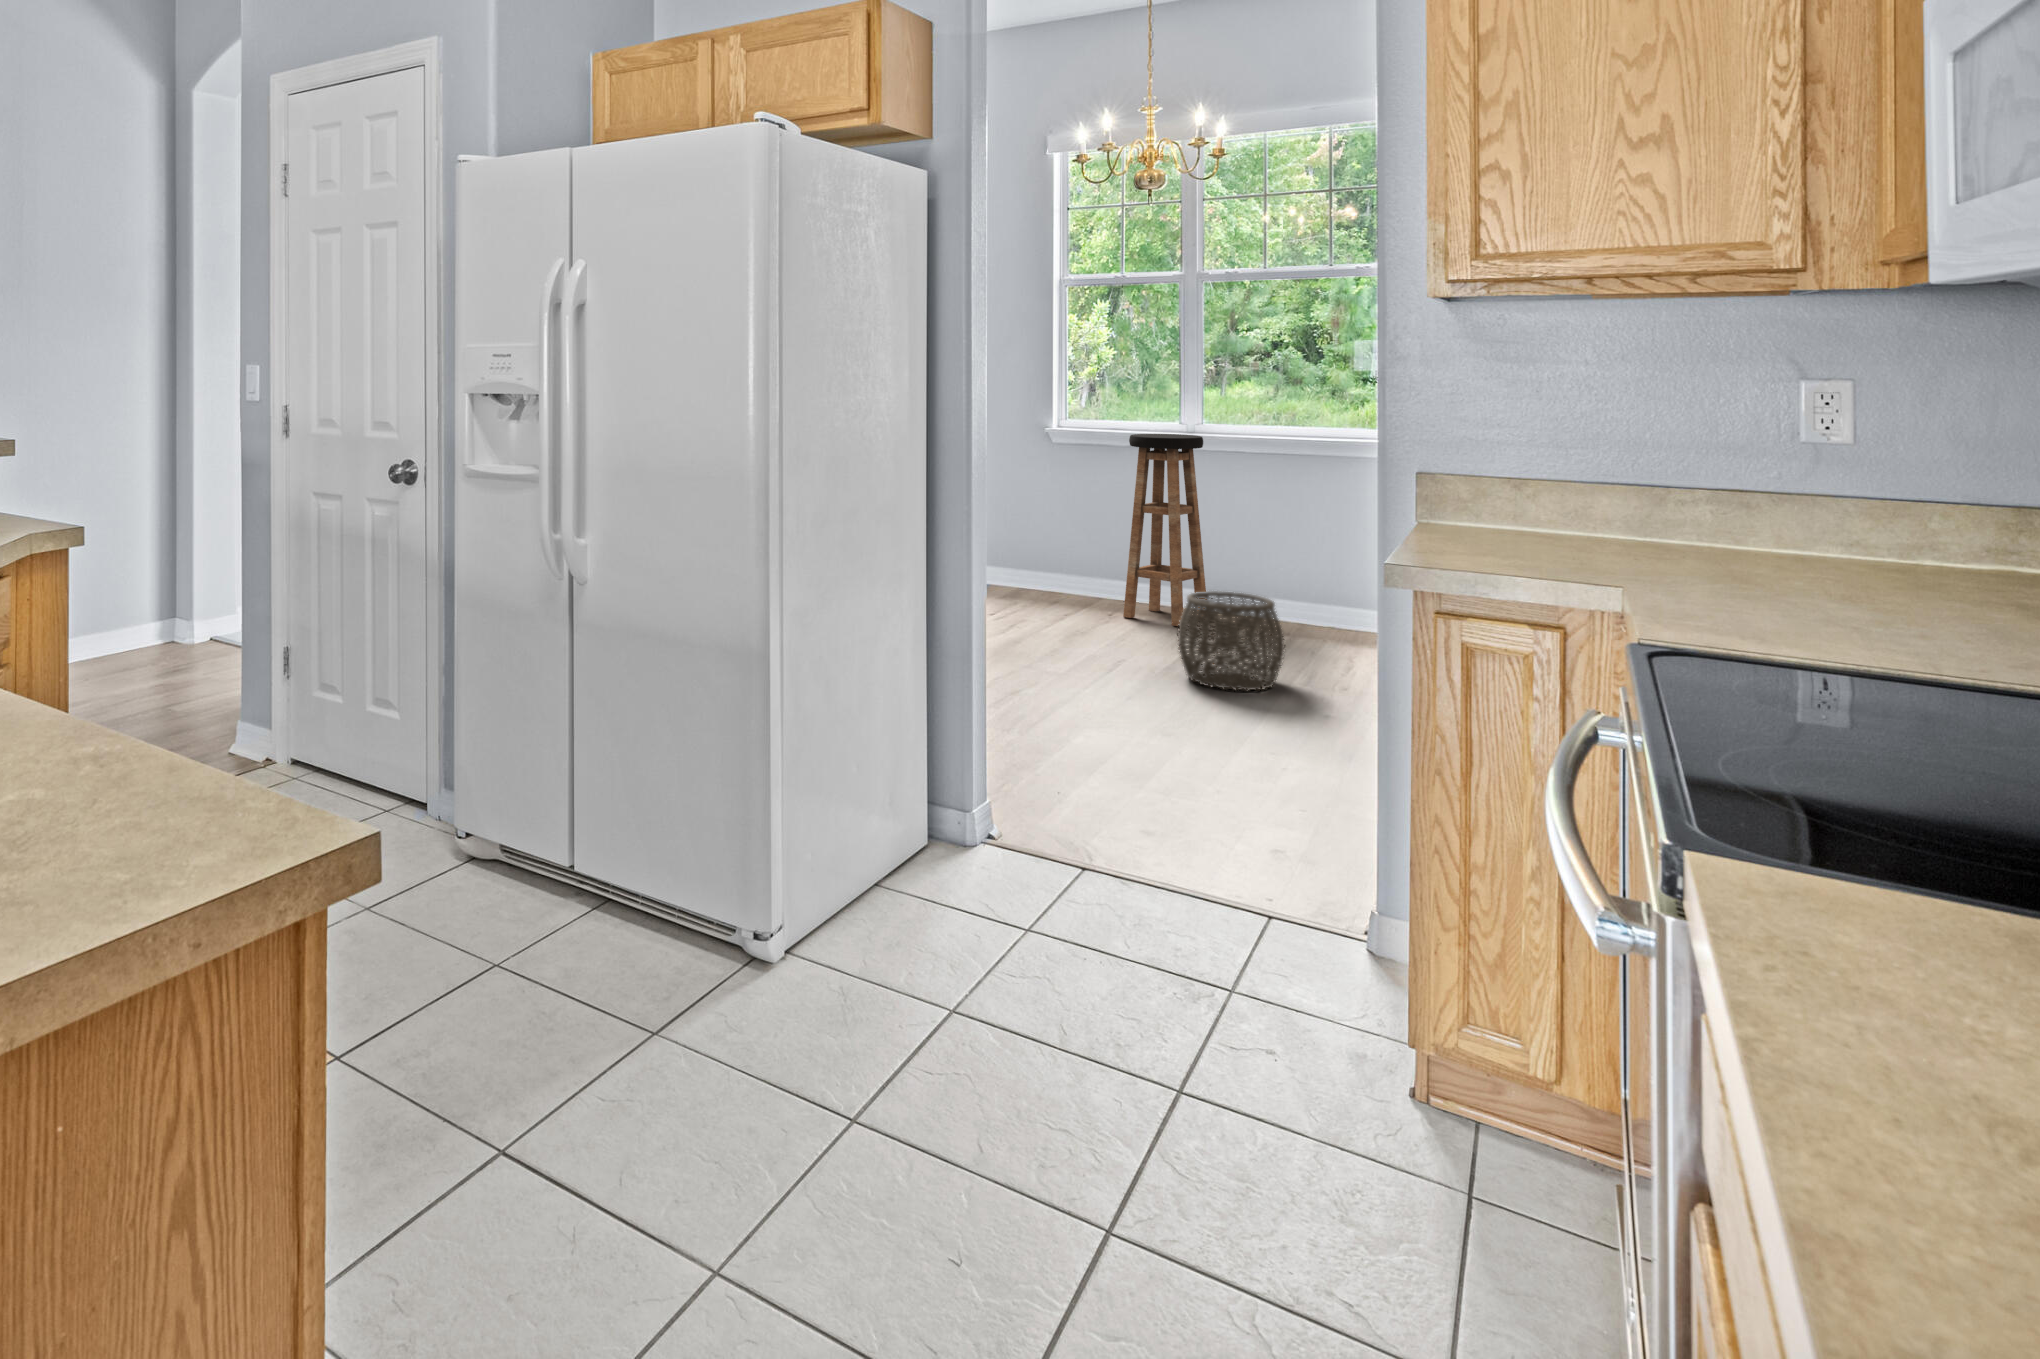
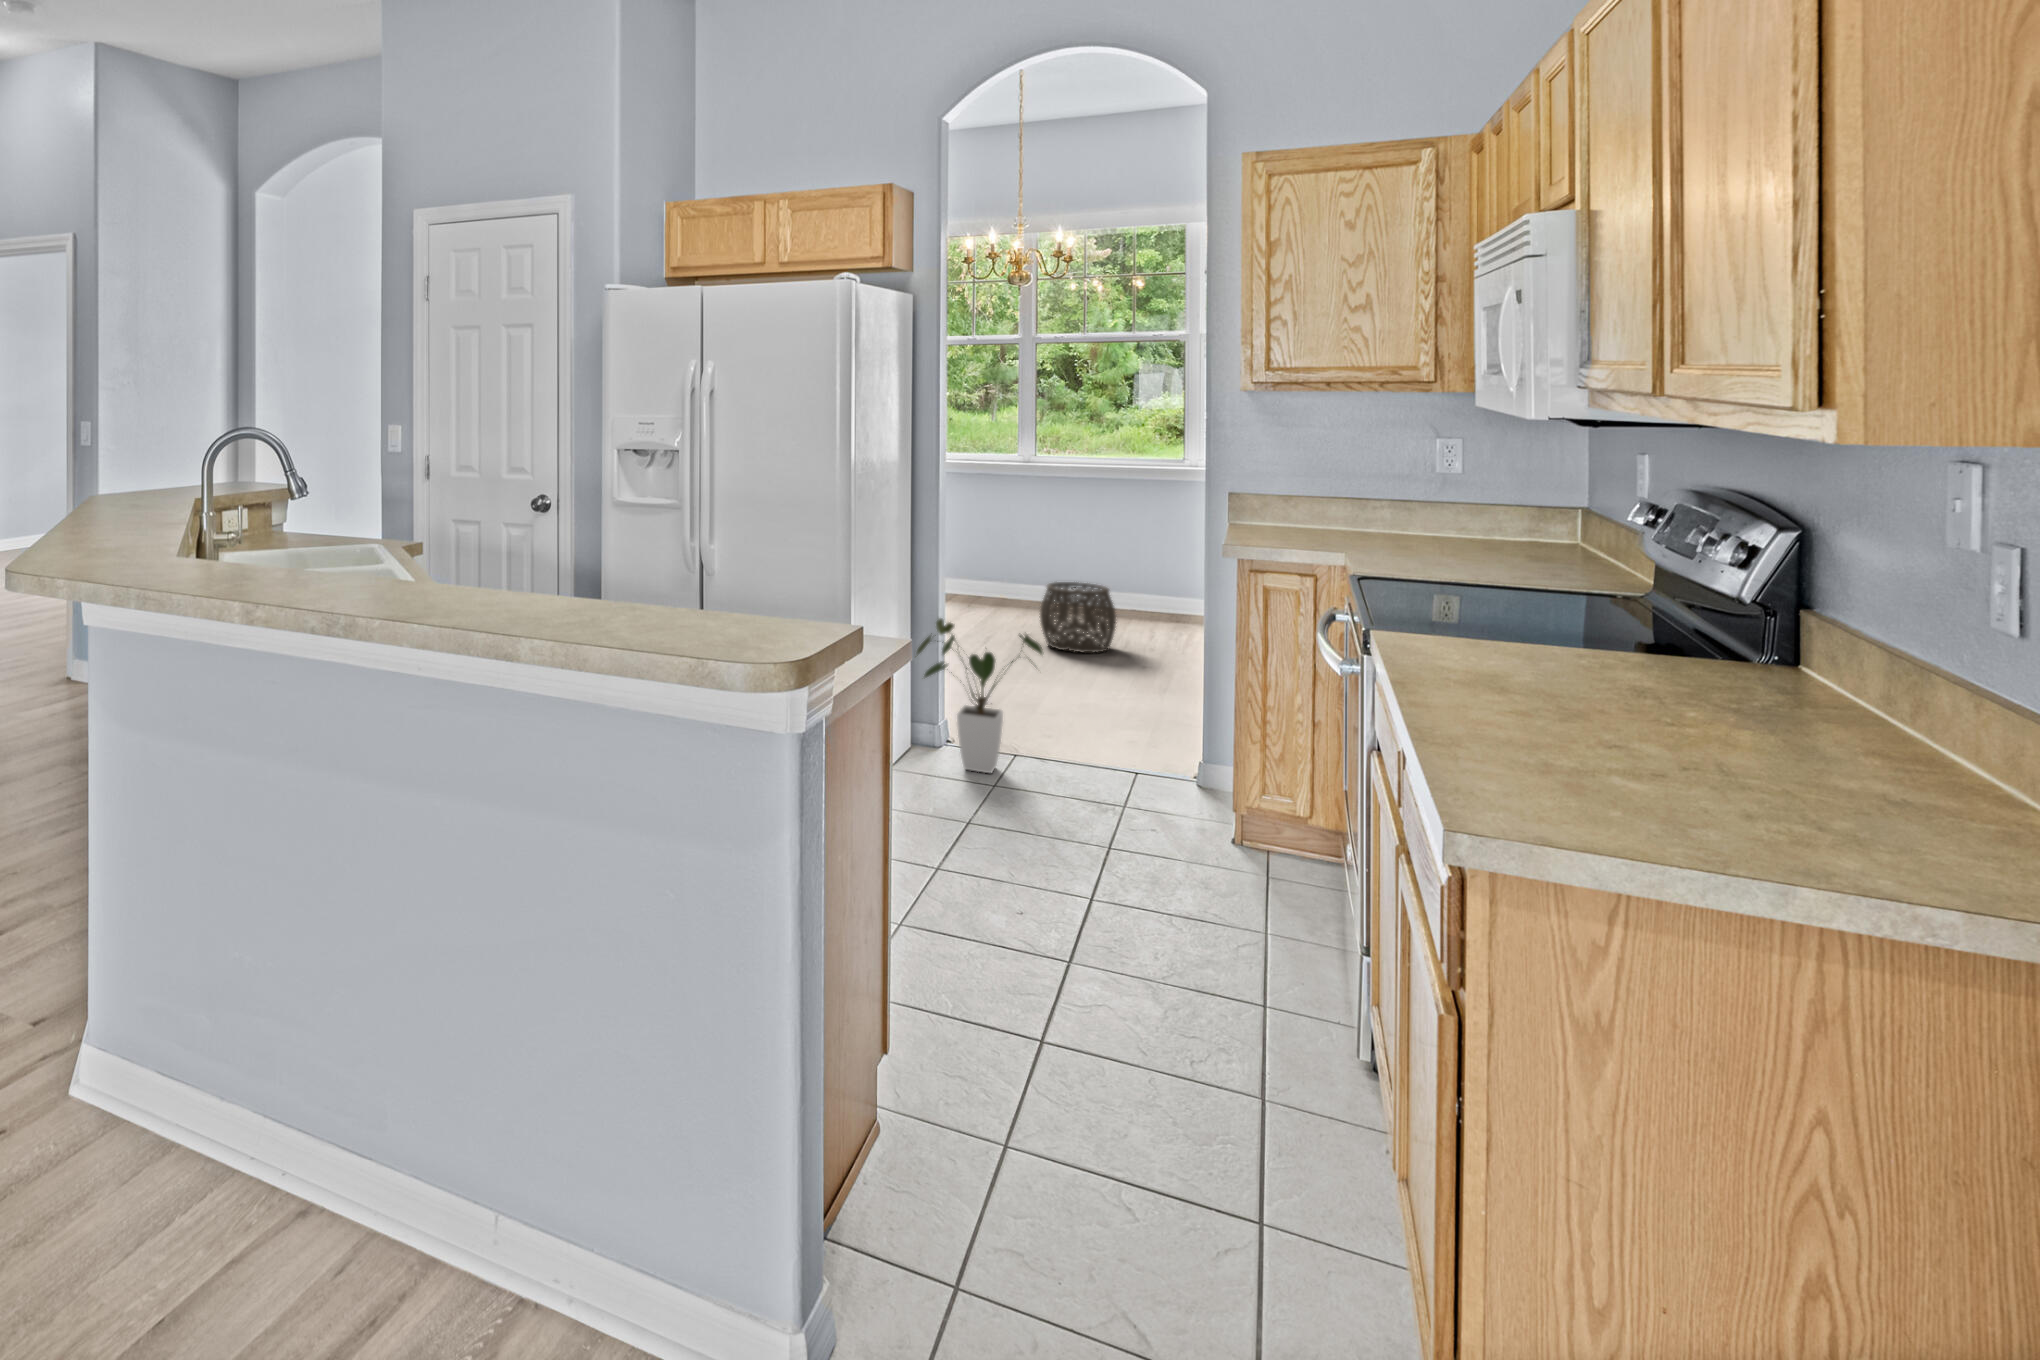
bar stool: present [1123,434,1207,626] -> none [985,464,1049,612]
house plant: none [917,660,1110,908] -> present [917,618,1043,773]

